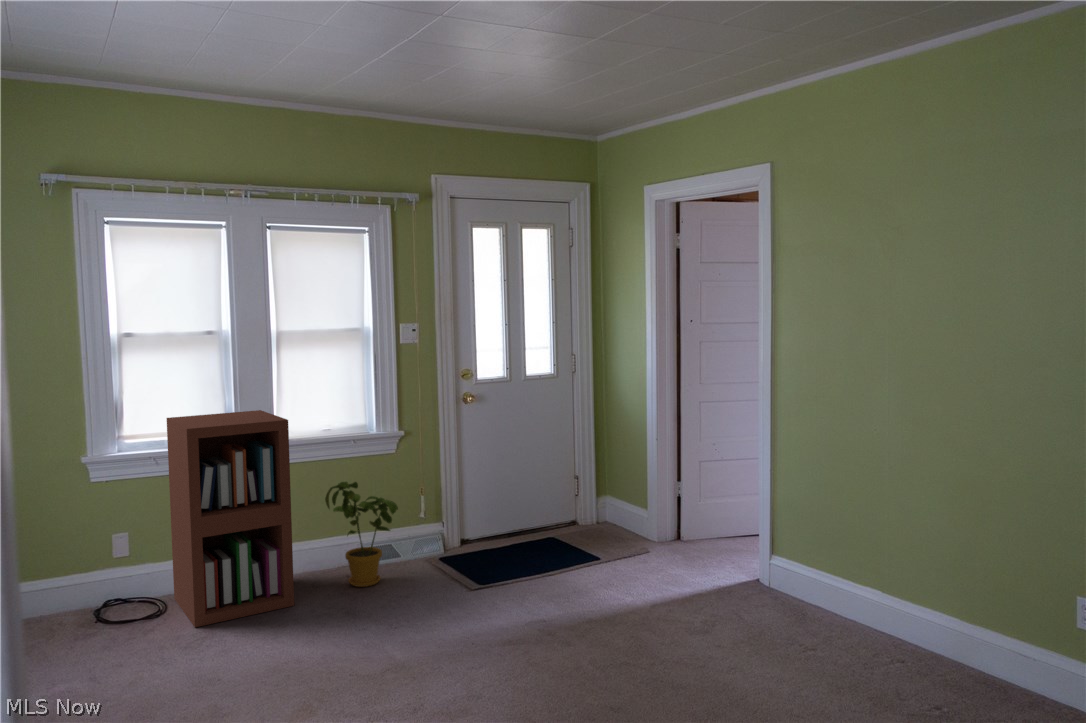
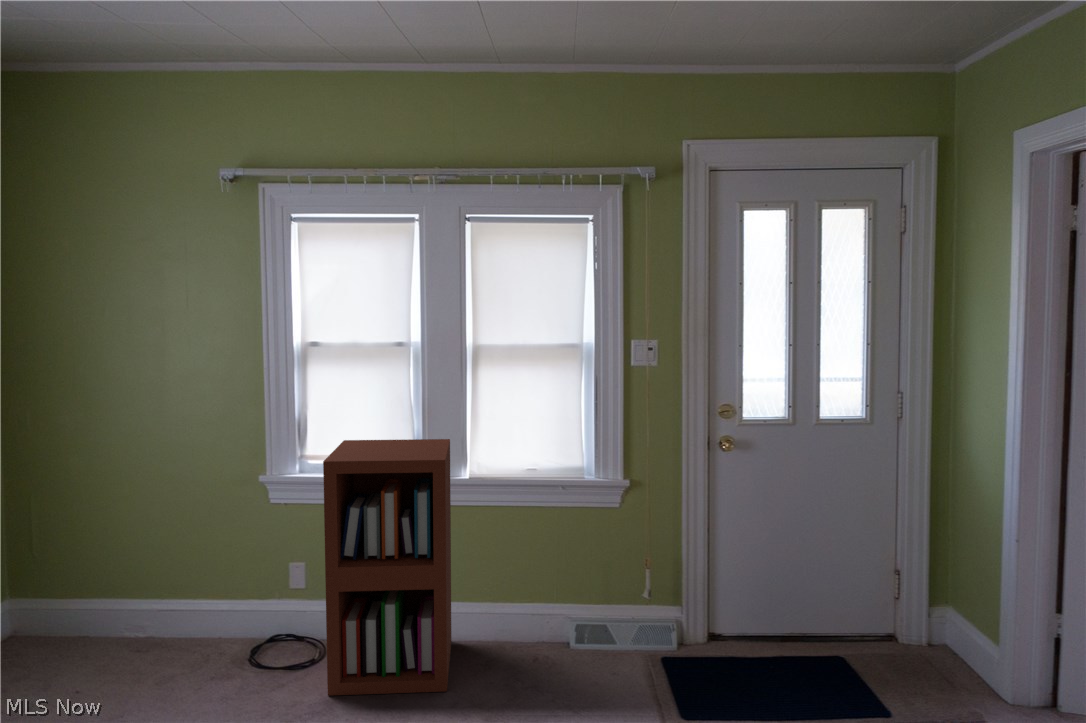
house plant: present [325,482,398,587] -> none [506,544,593,683]

